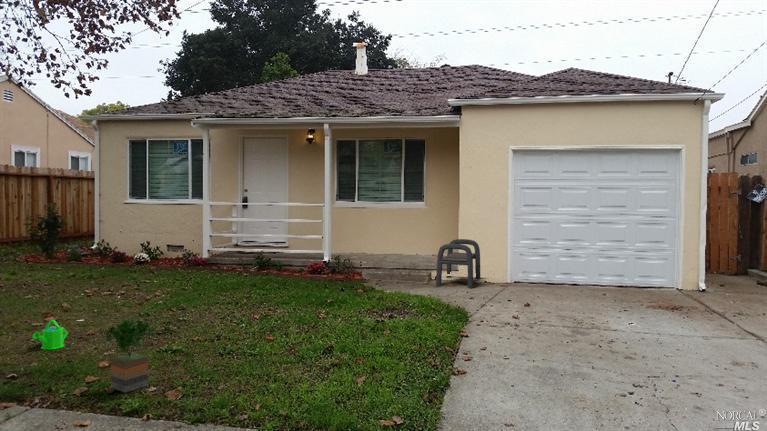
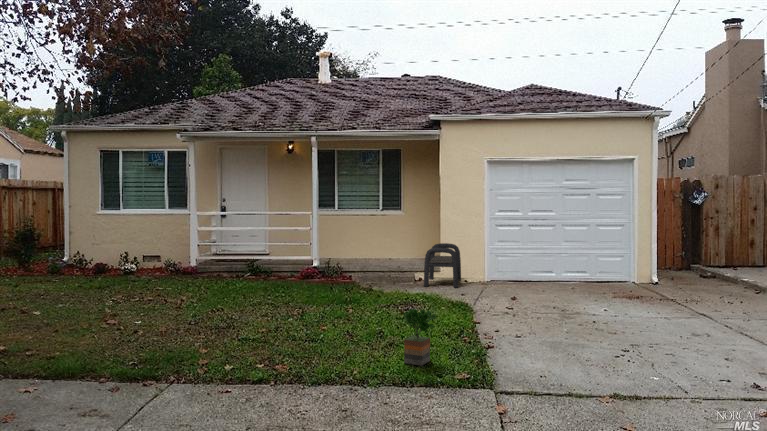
potted tree: present [106,319,156,393] -> present [404,309,436,366]
watering can: present [32,320,67,349] -> none [97,323,122,351]

